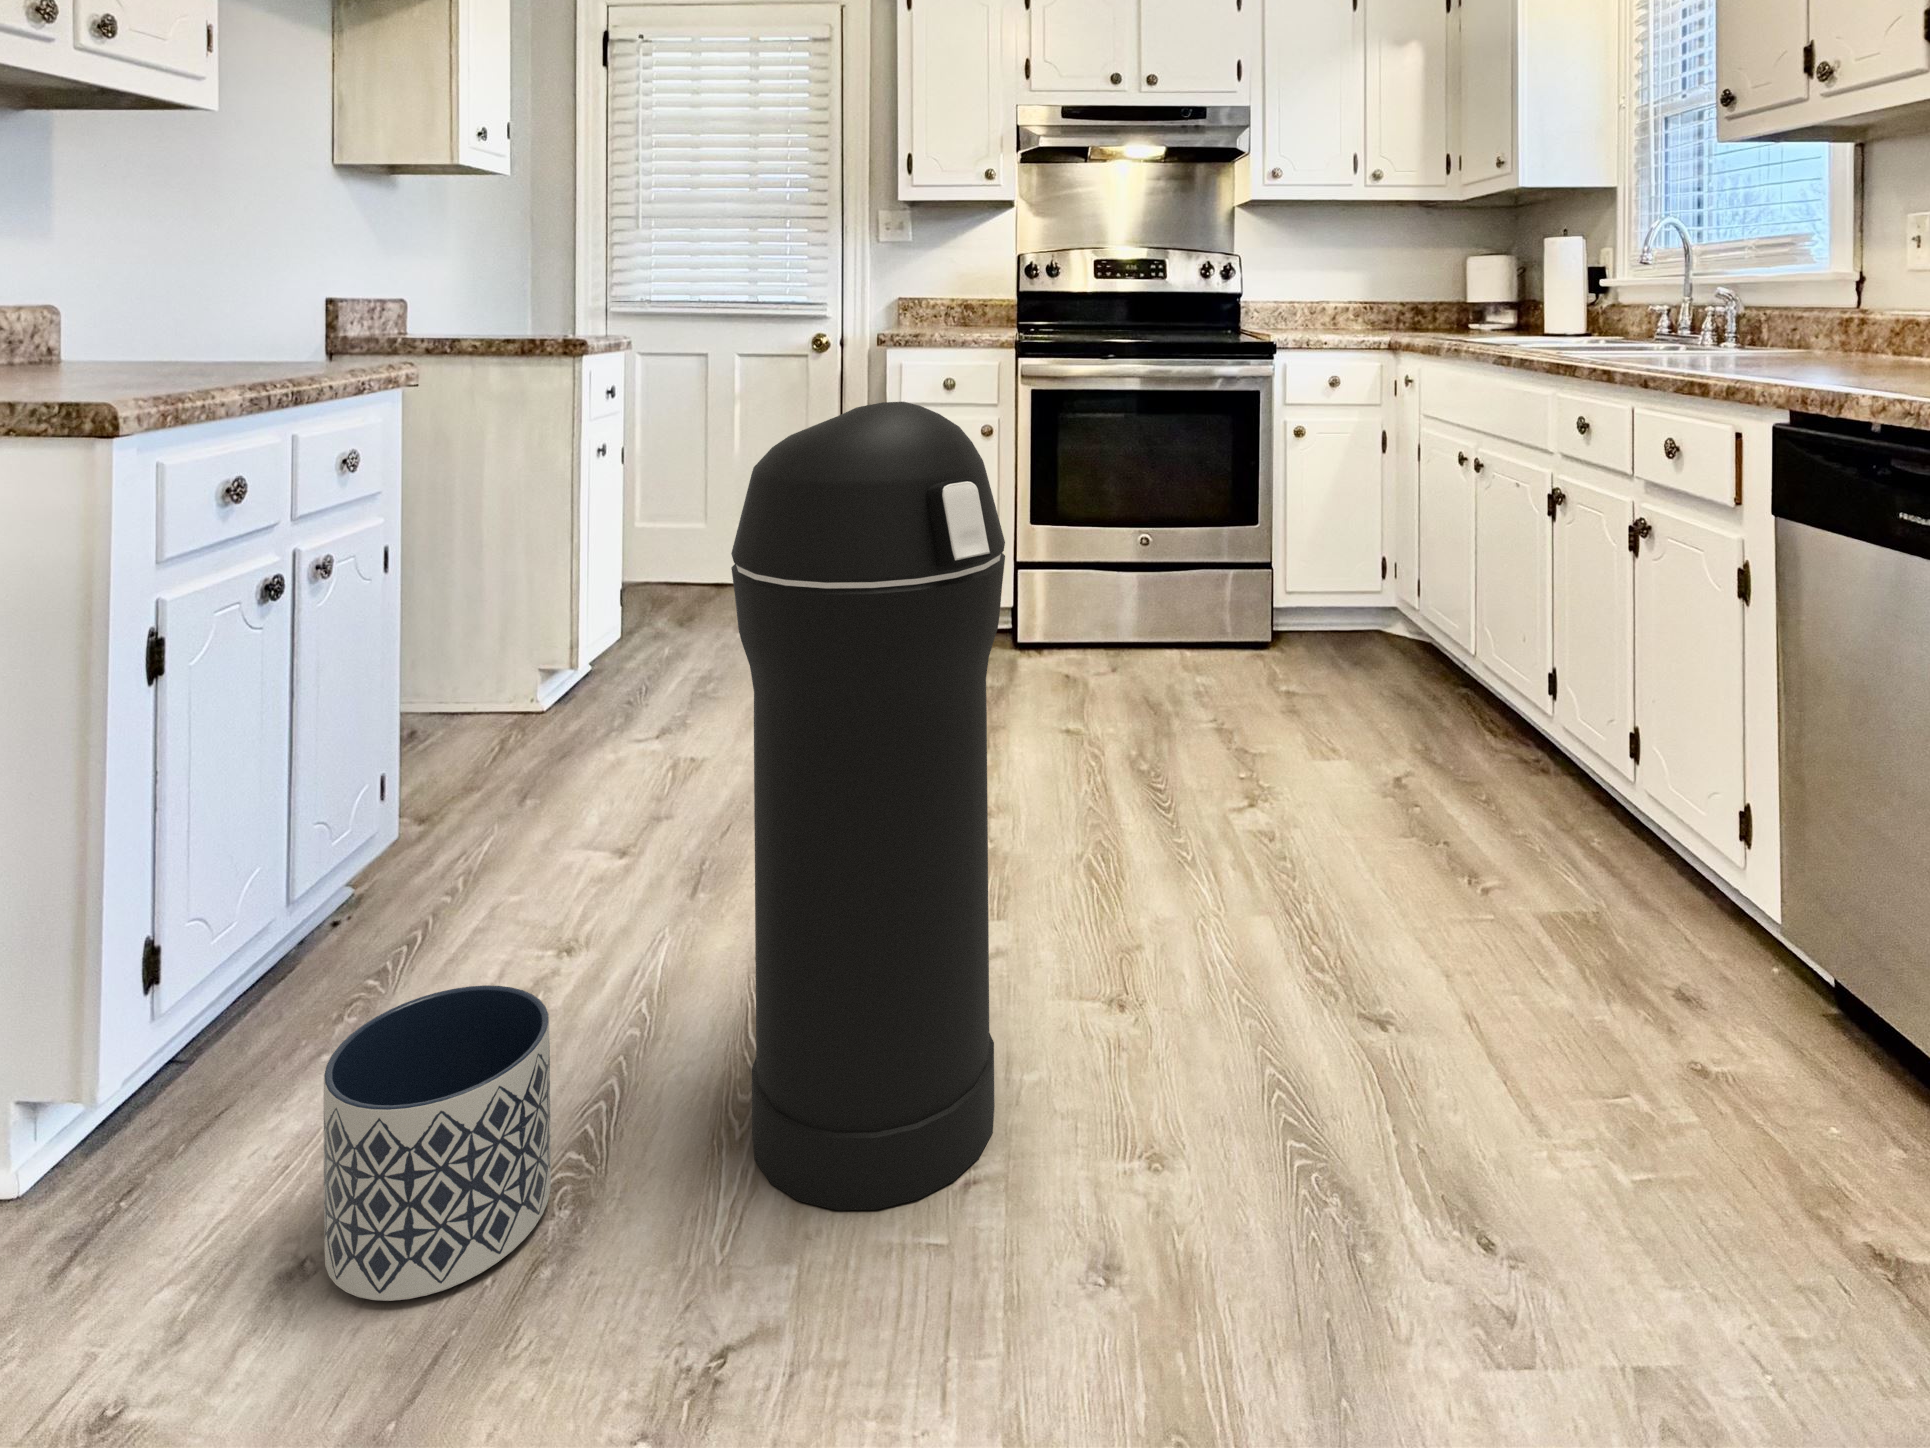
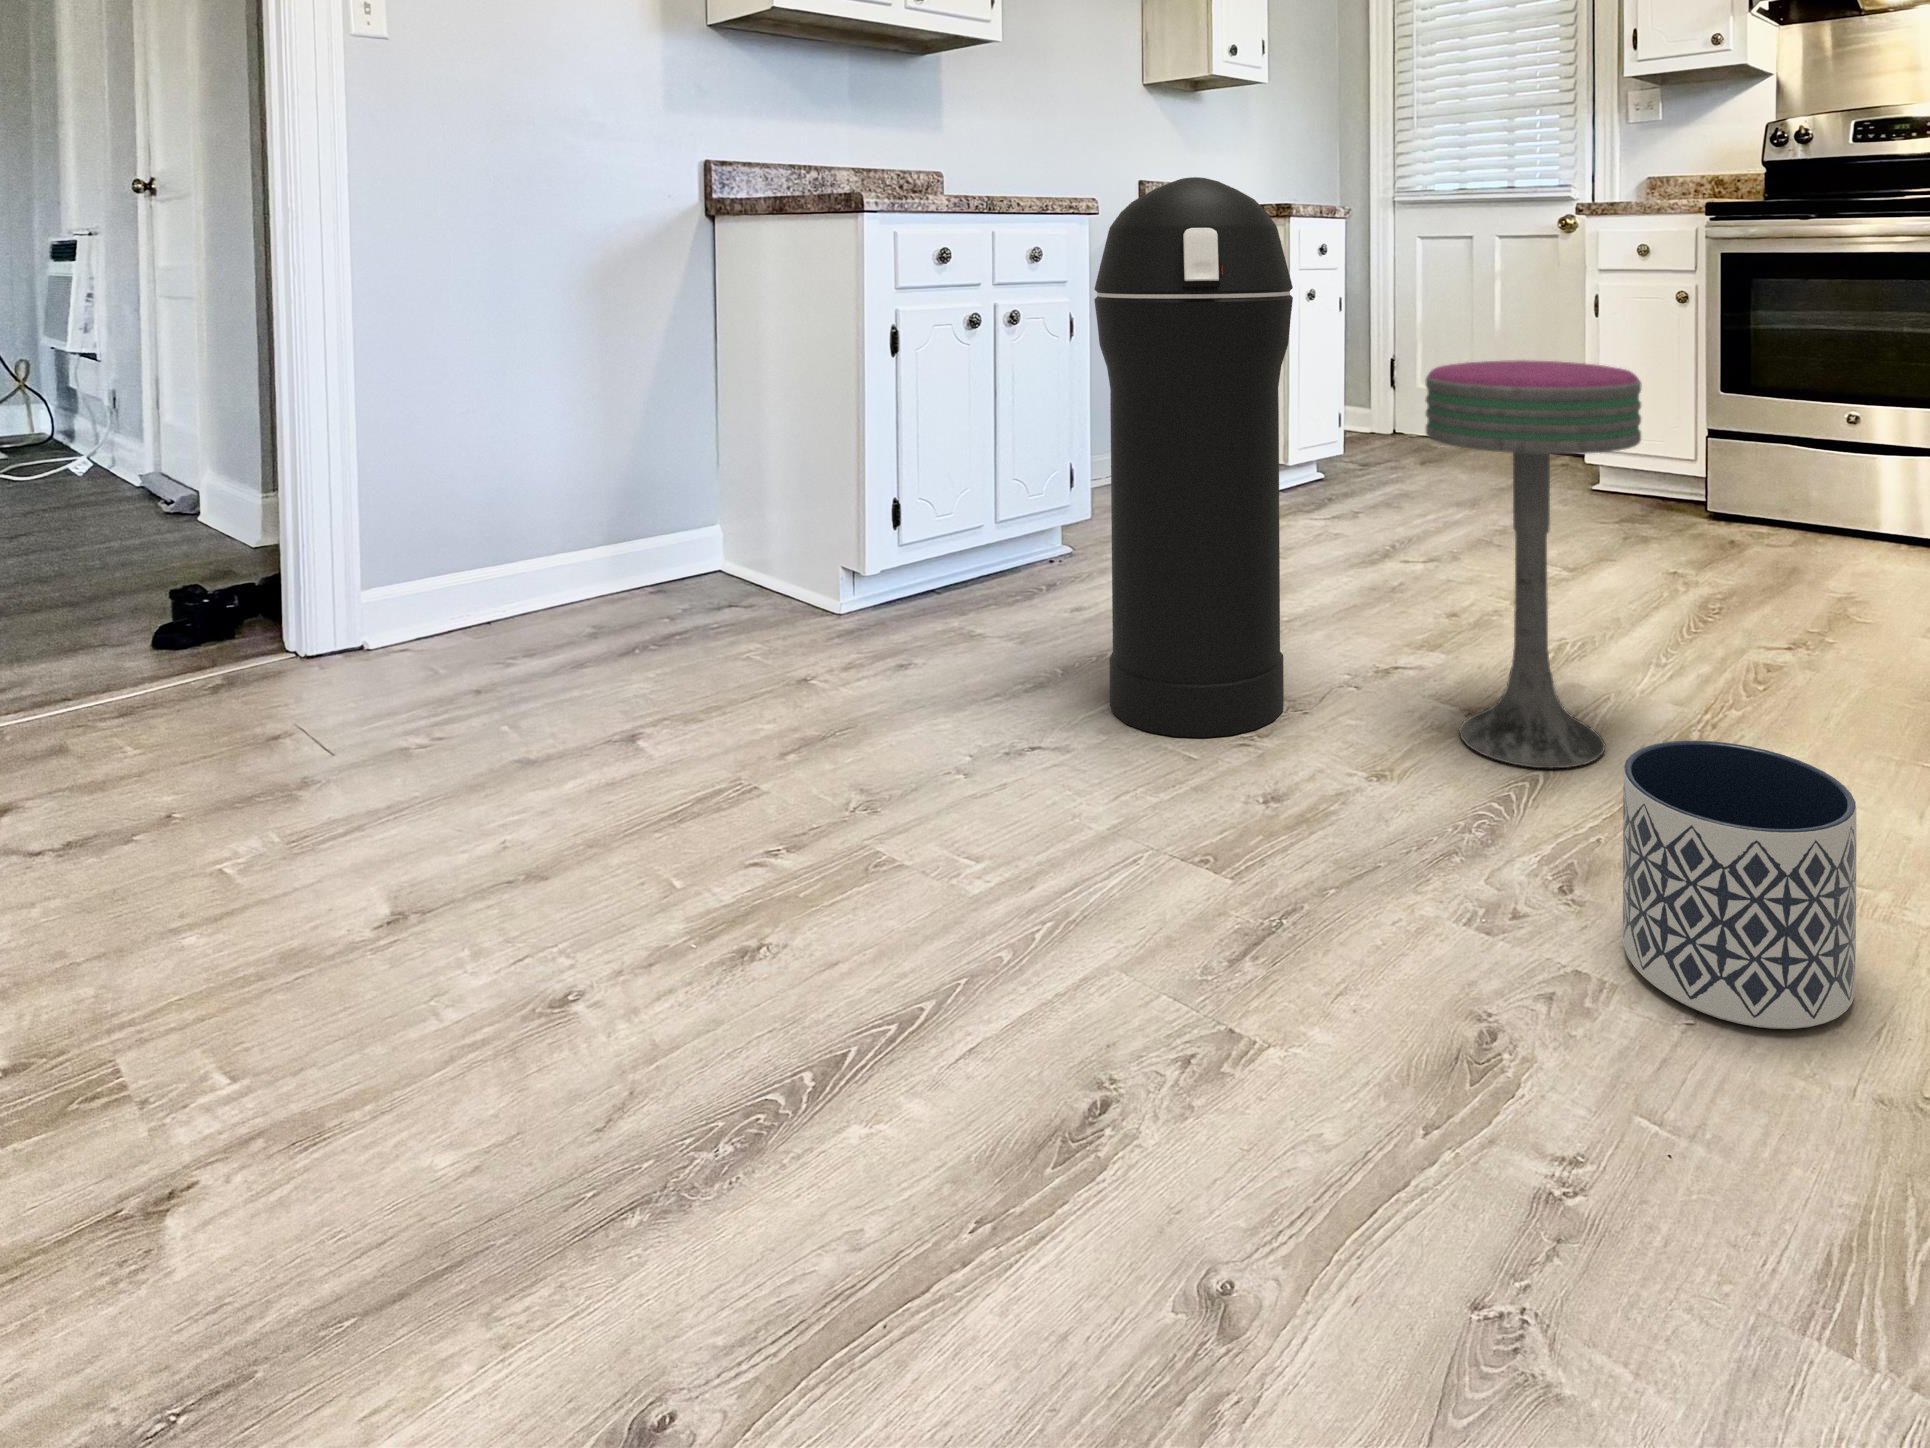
bar stool: none [1128,577,1354,1053] -> present [1426,360,1641,768]
planter: present [324,985,551,1301] -> present [1623,741,1857,1029]

